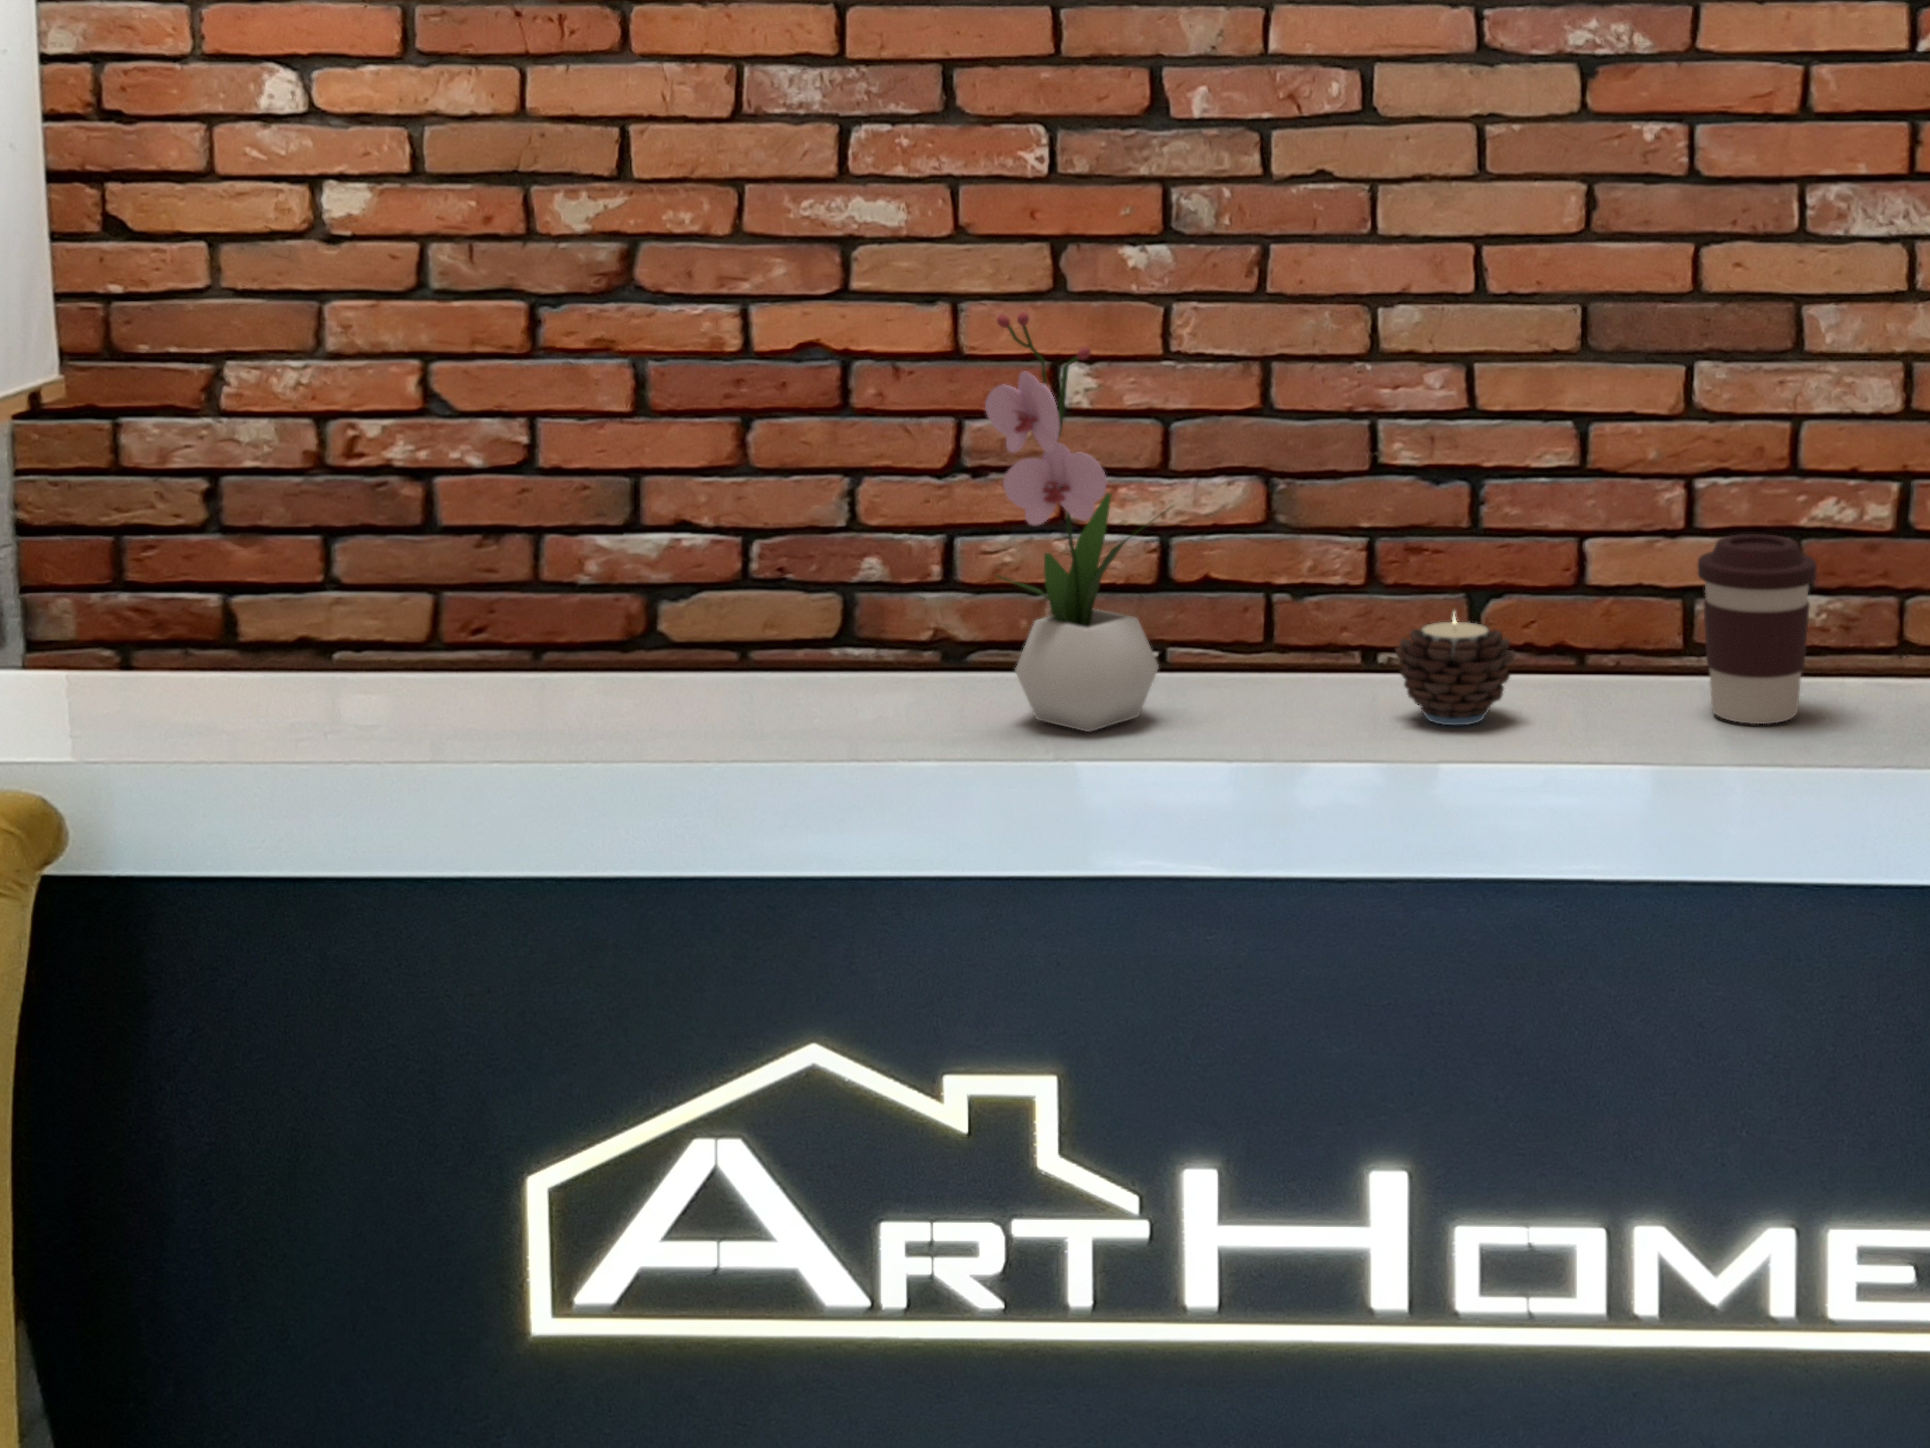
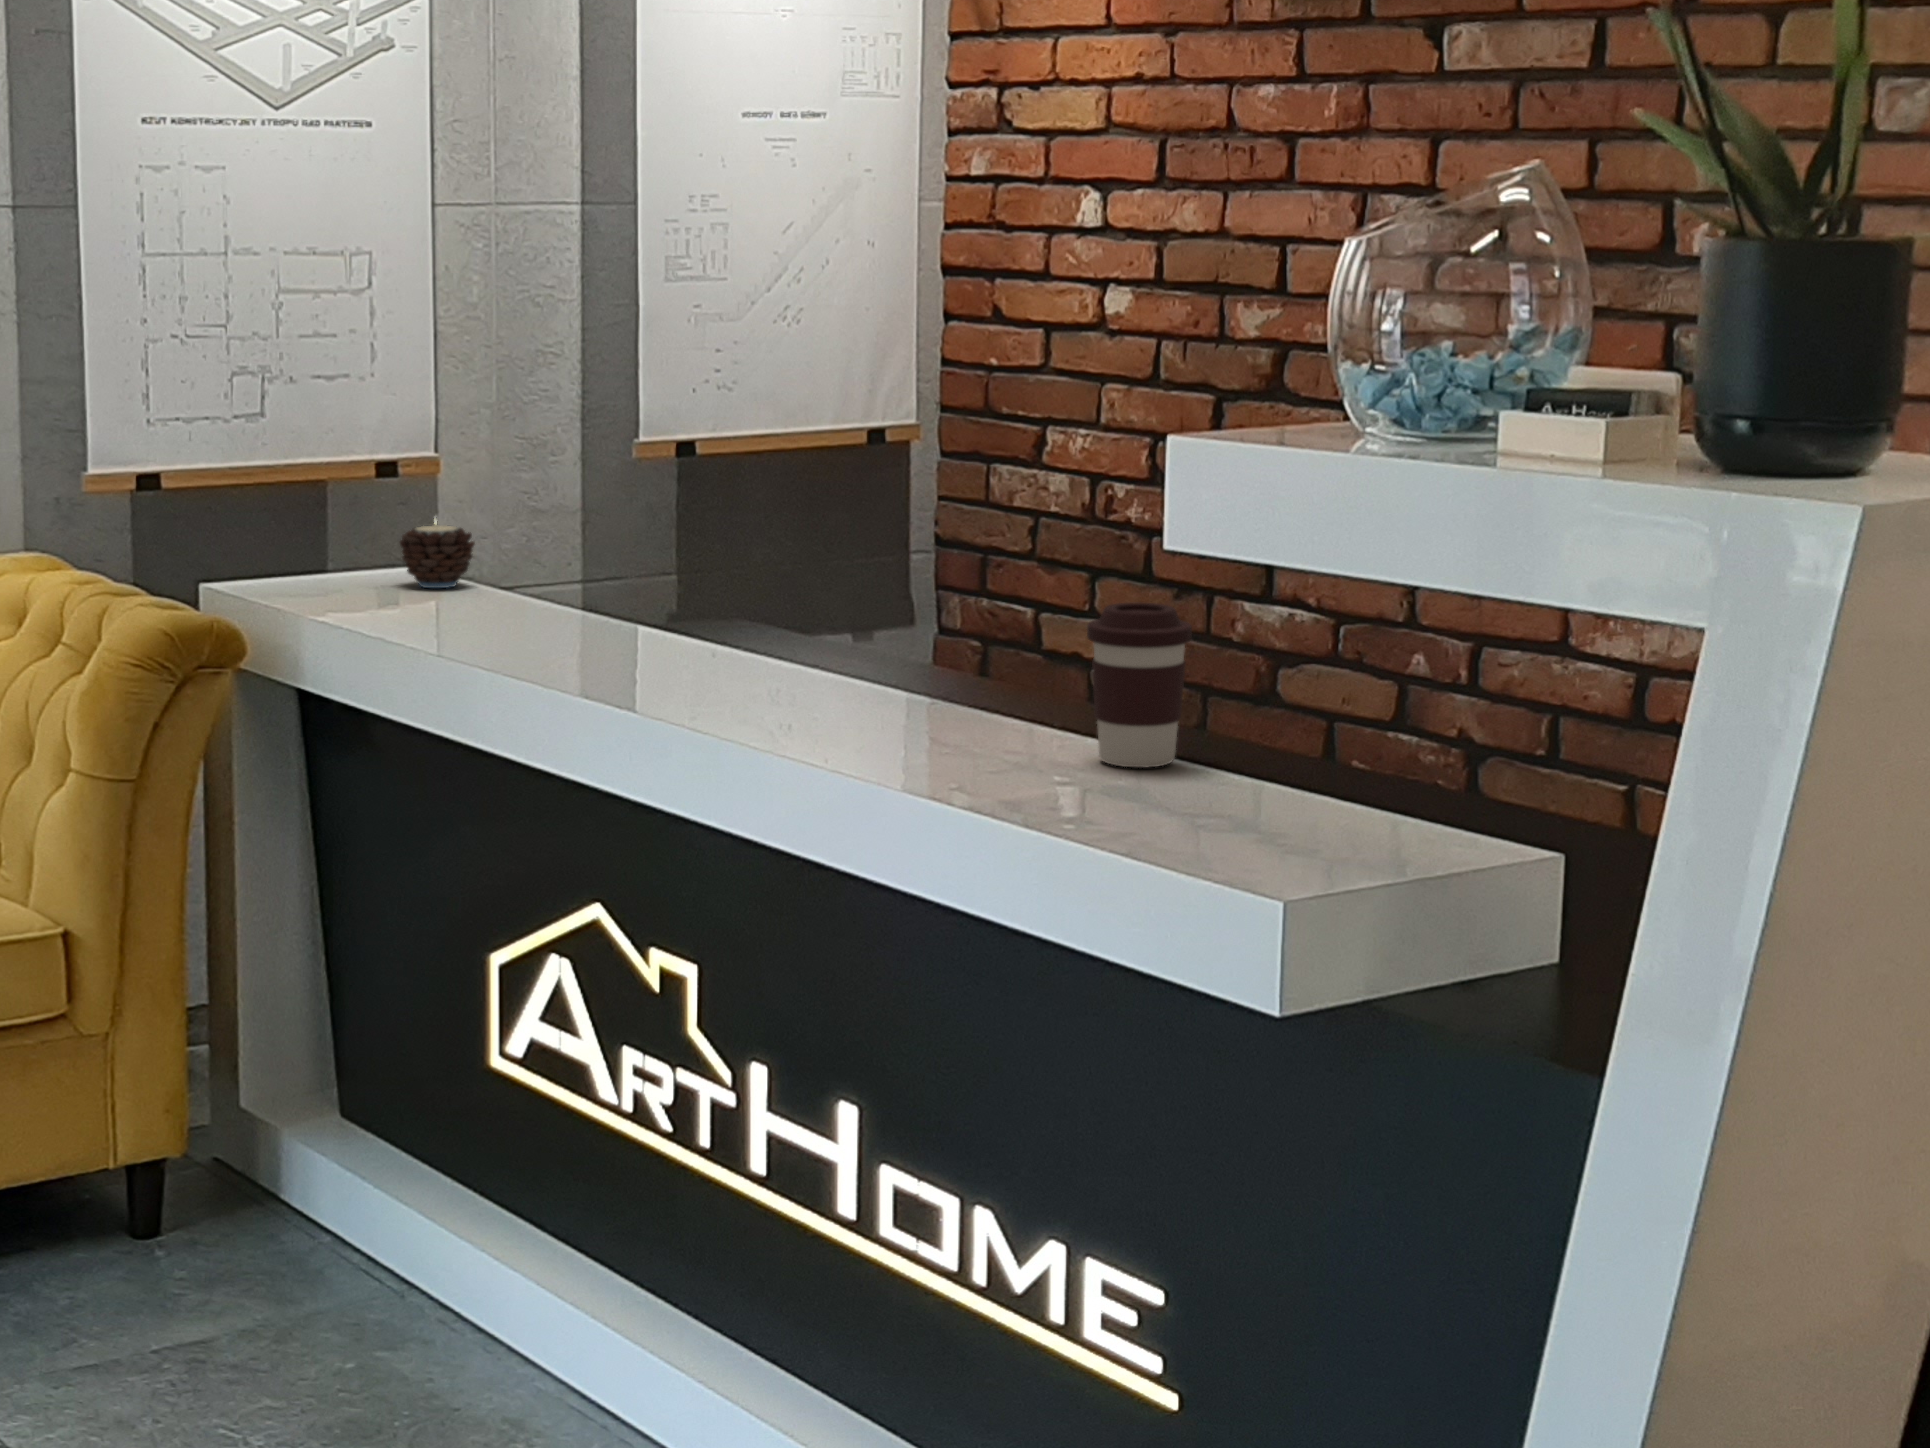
flower arrangement: present [985,312,1169,732] -> none [707,358,834,681]
candle: present [1396,615,1515,725] -> present [400,523,475,588]

